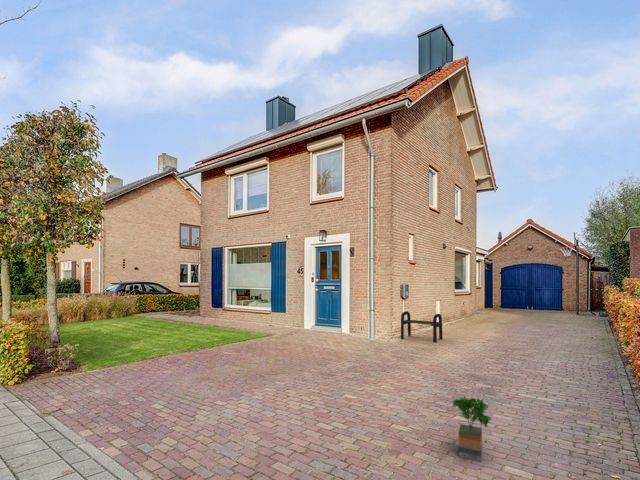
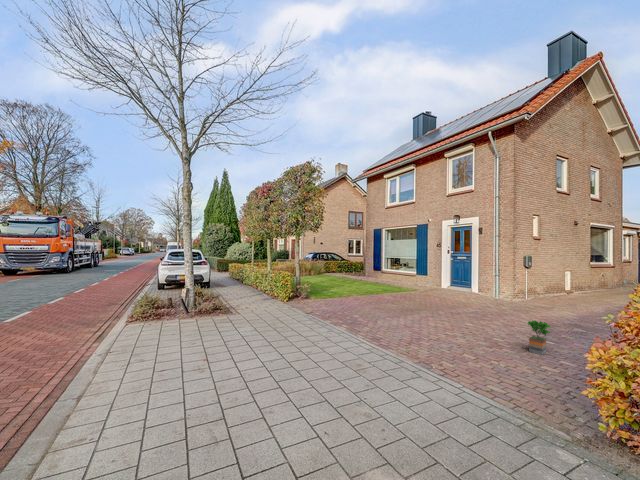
bench: present [401,311,443,342] -> none [522,278,562,303]

